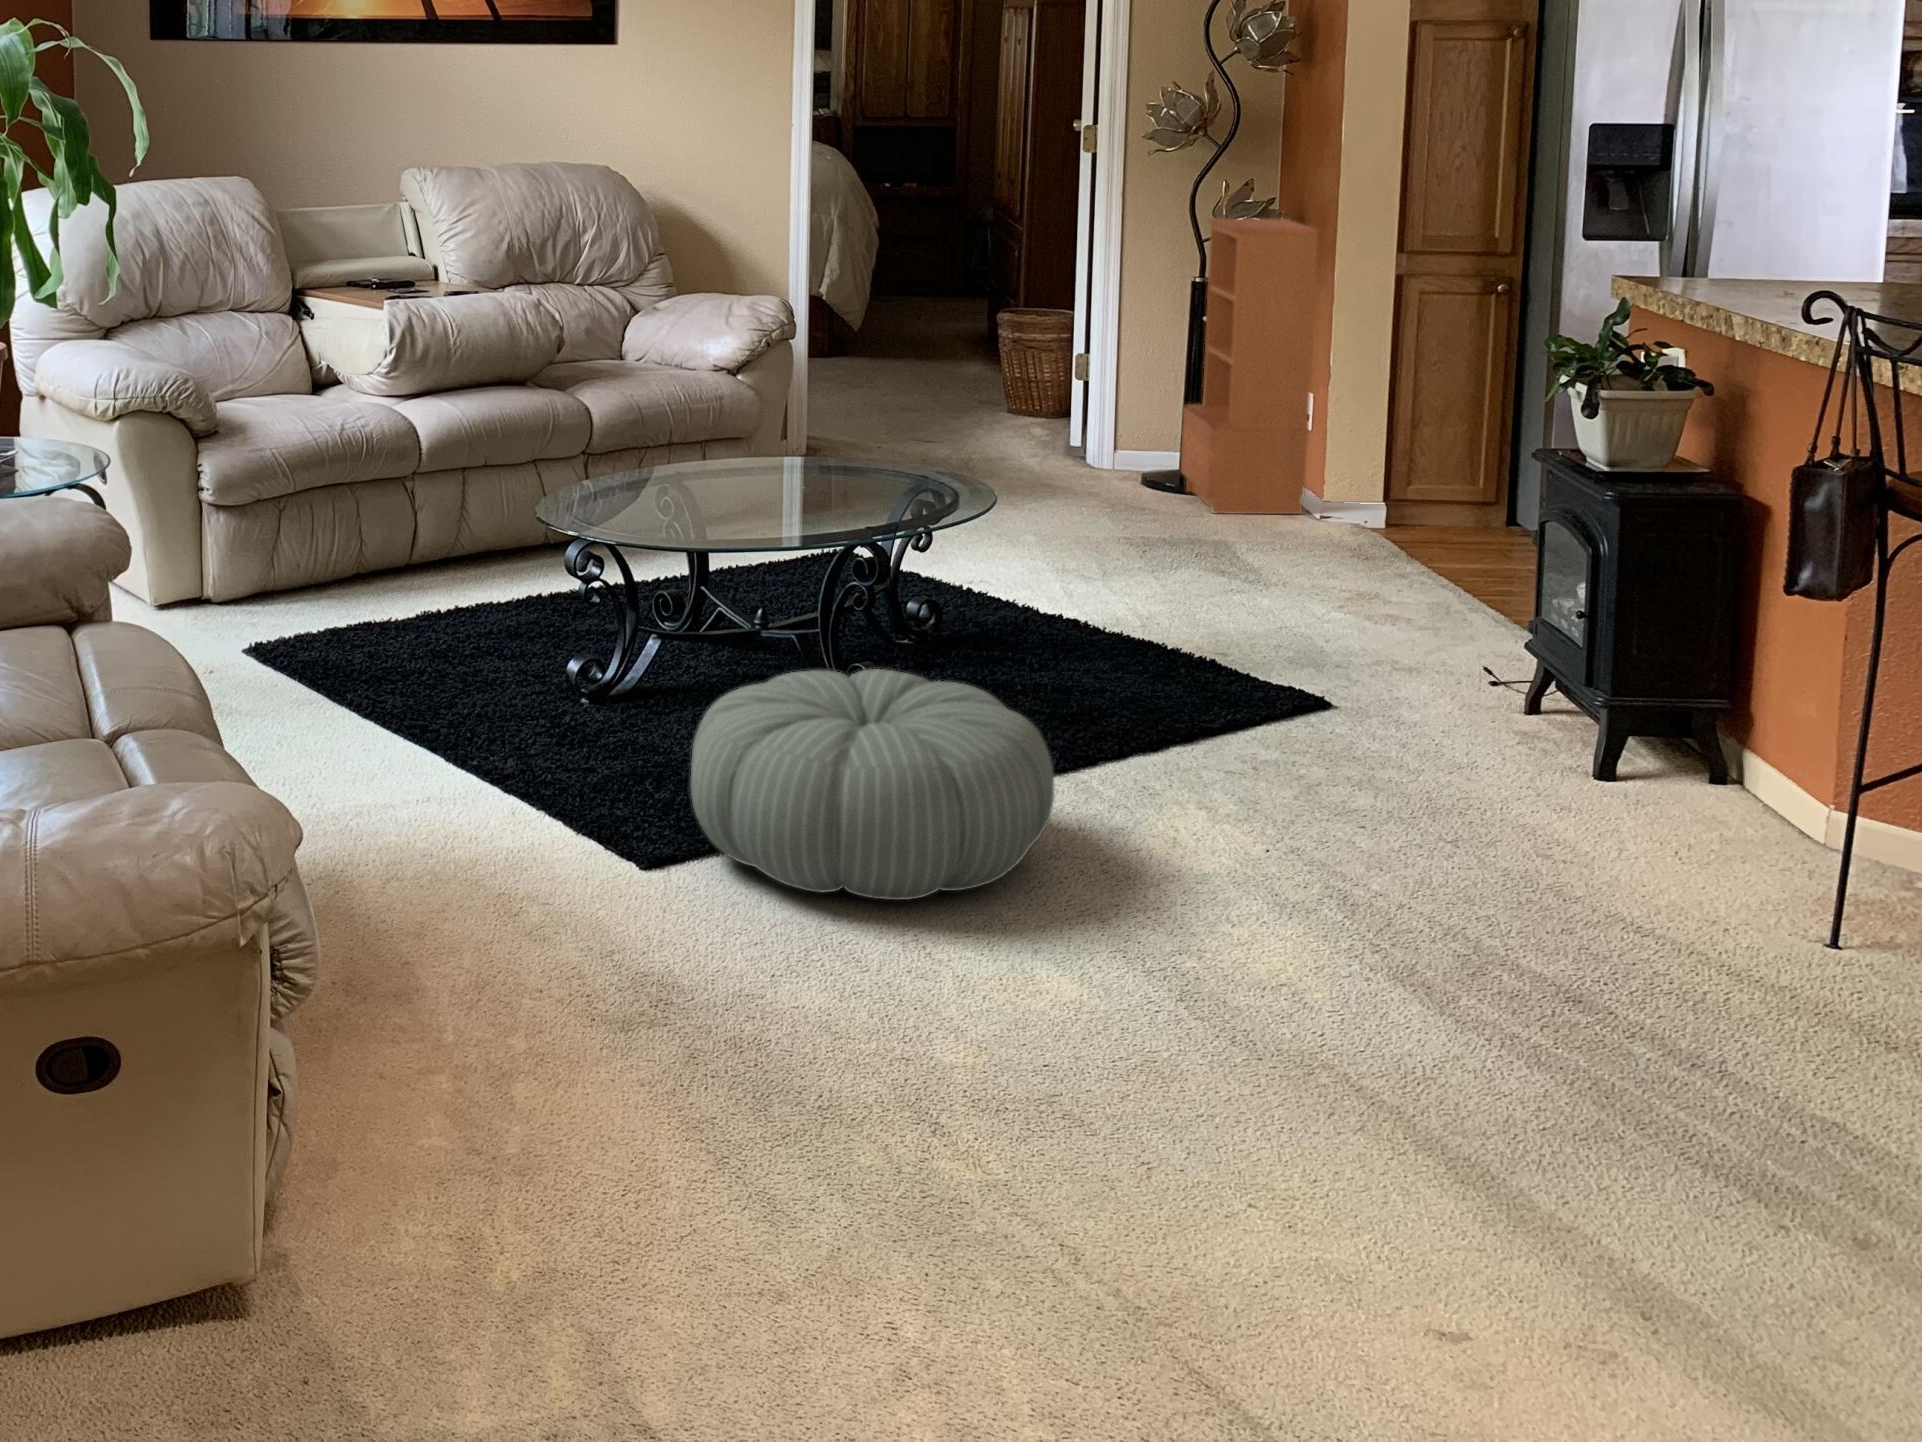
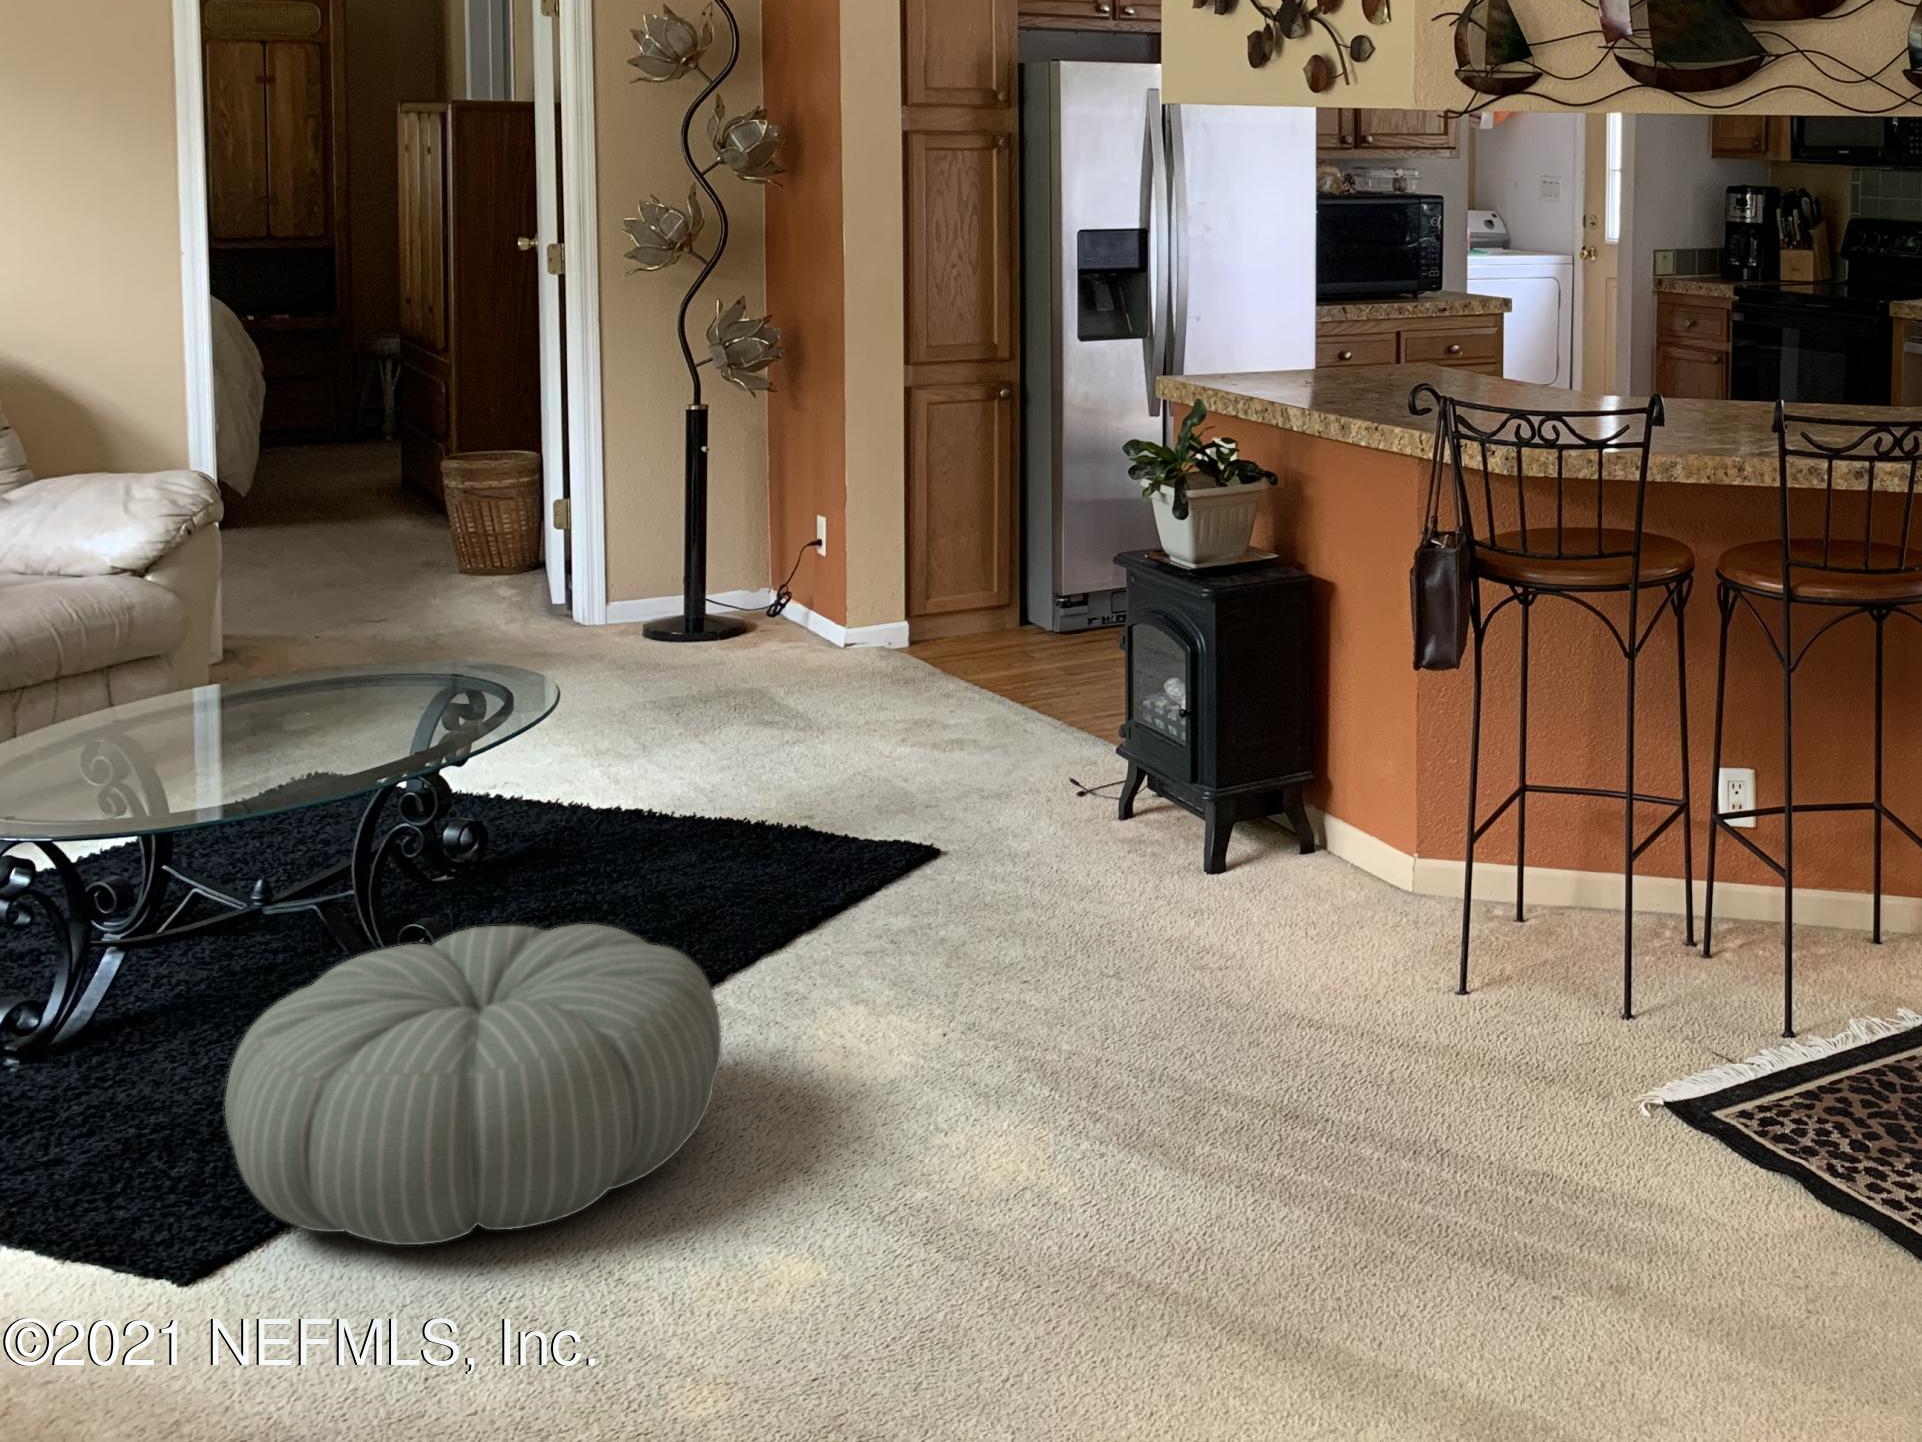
bookcase: present [1181,218,1319,514] -> none [690,337,829,656]

